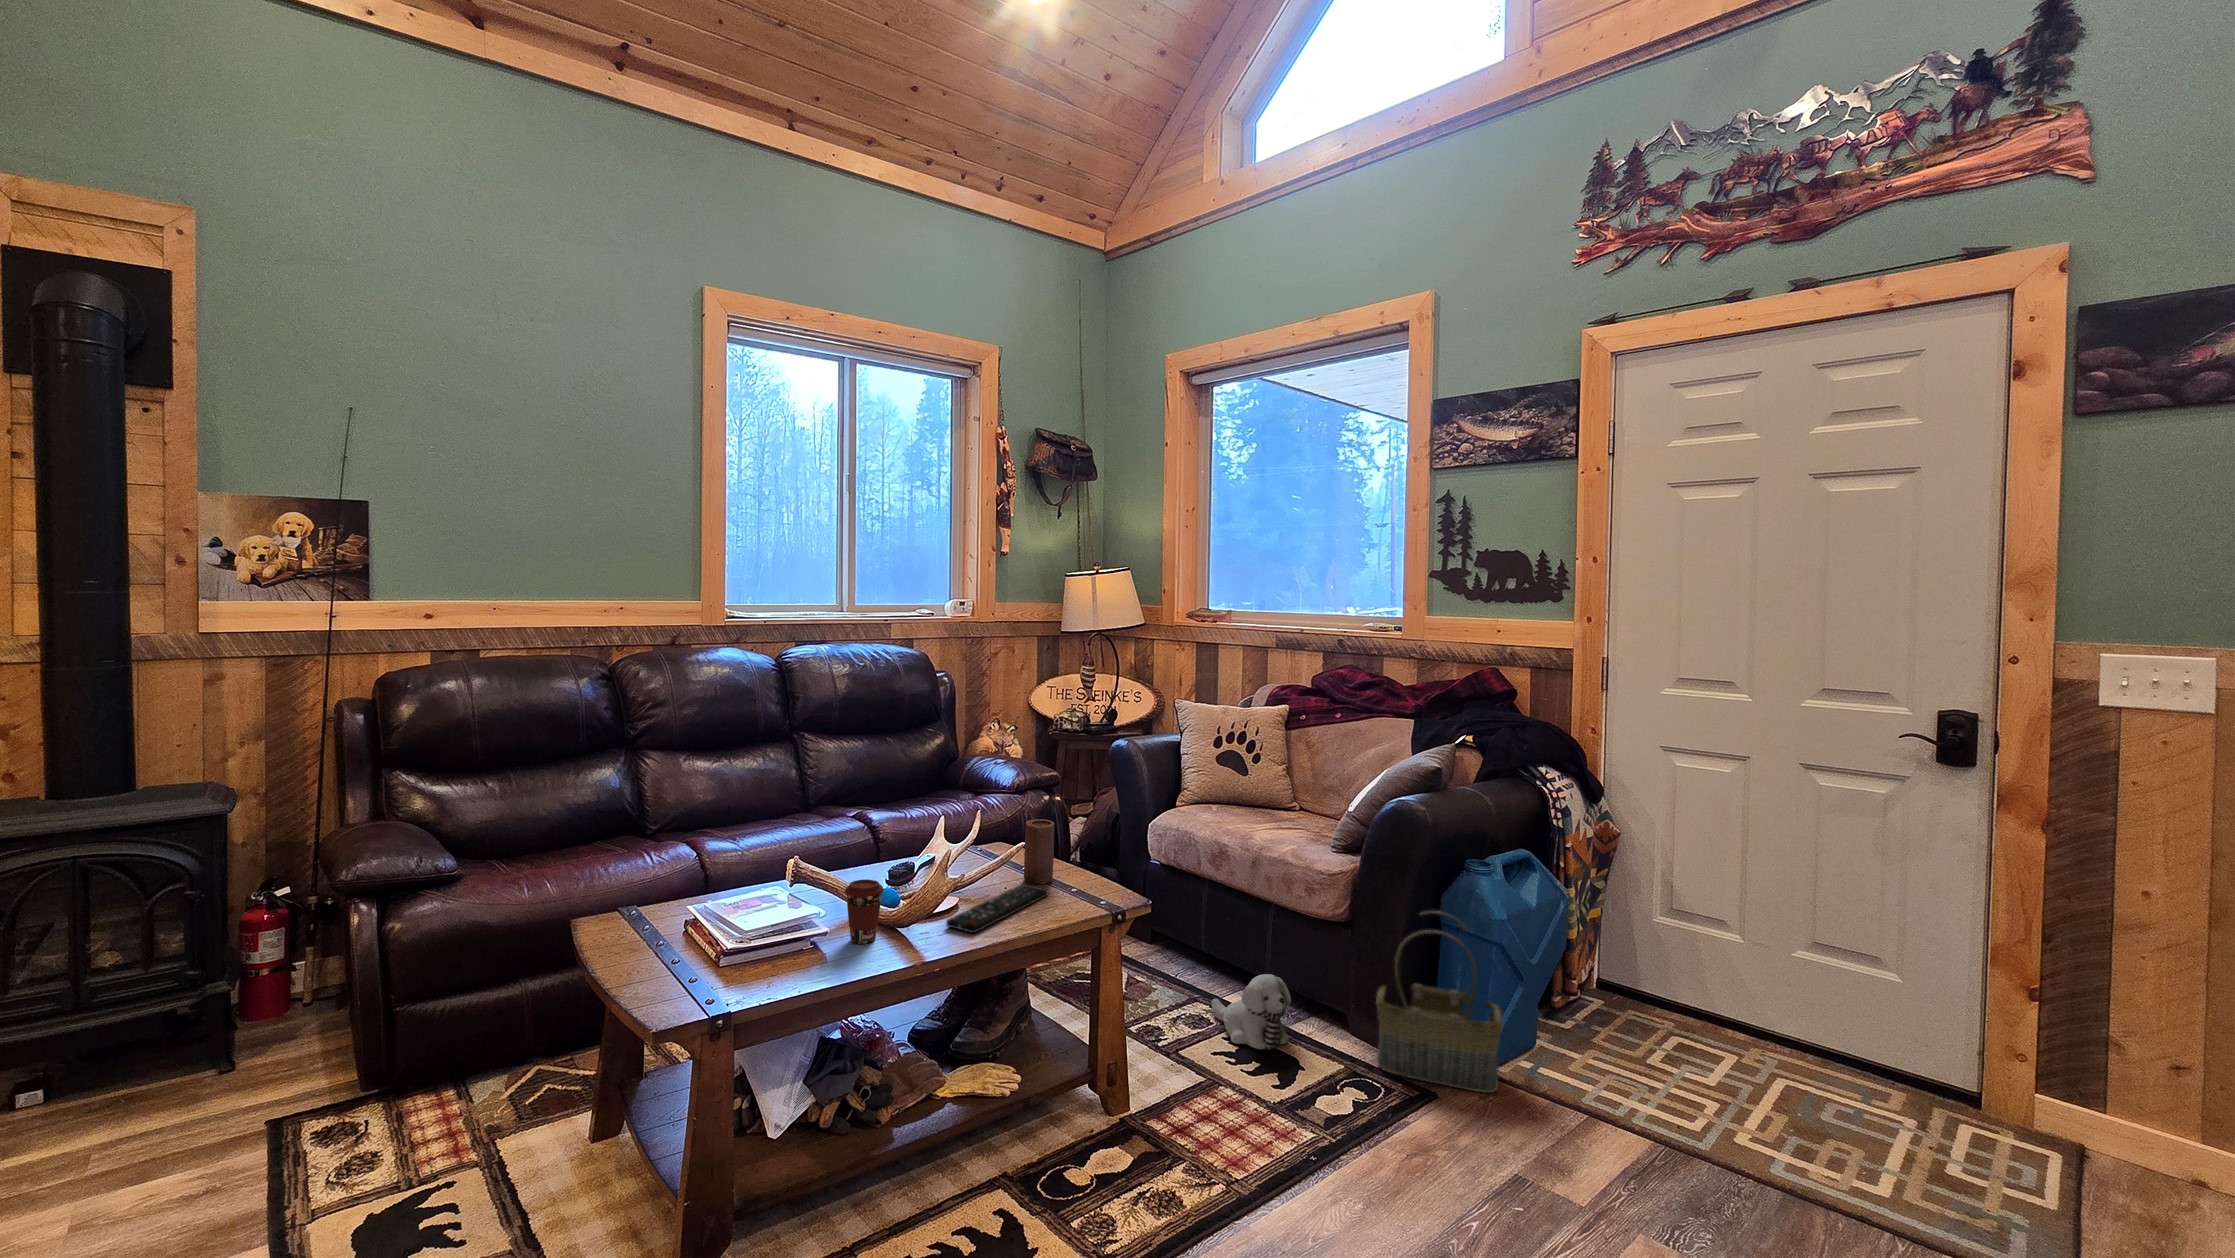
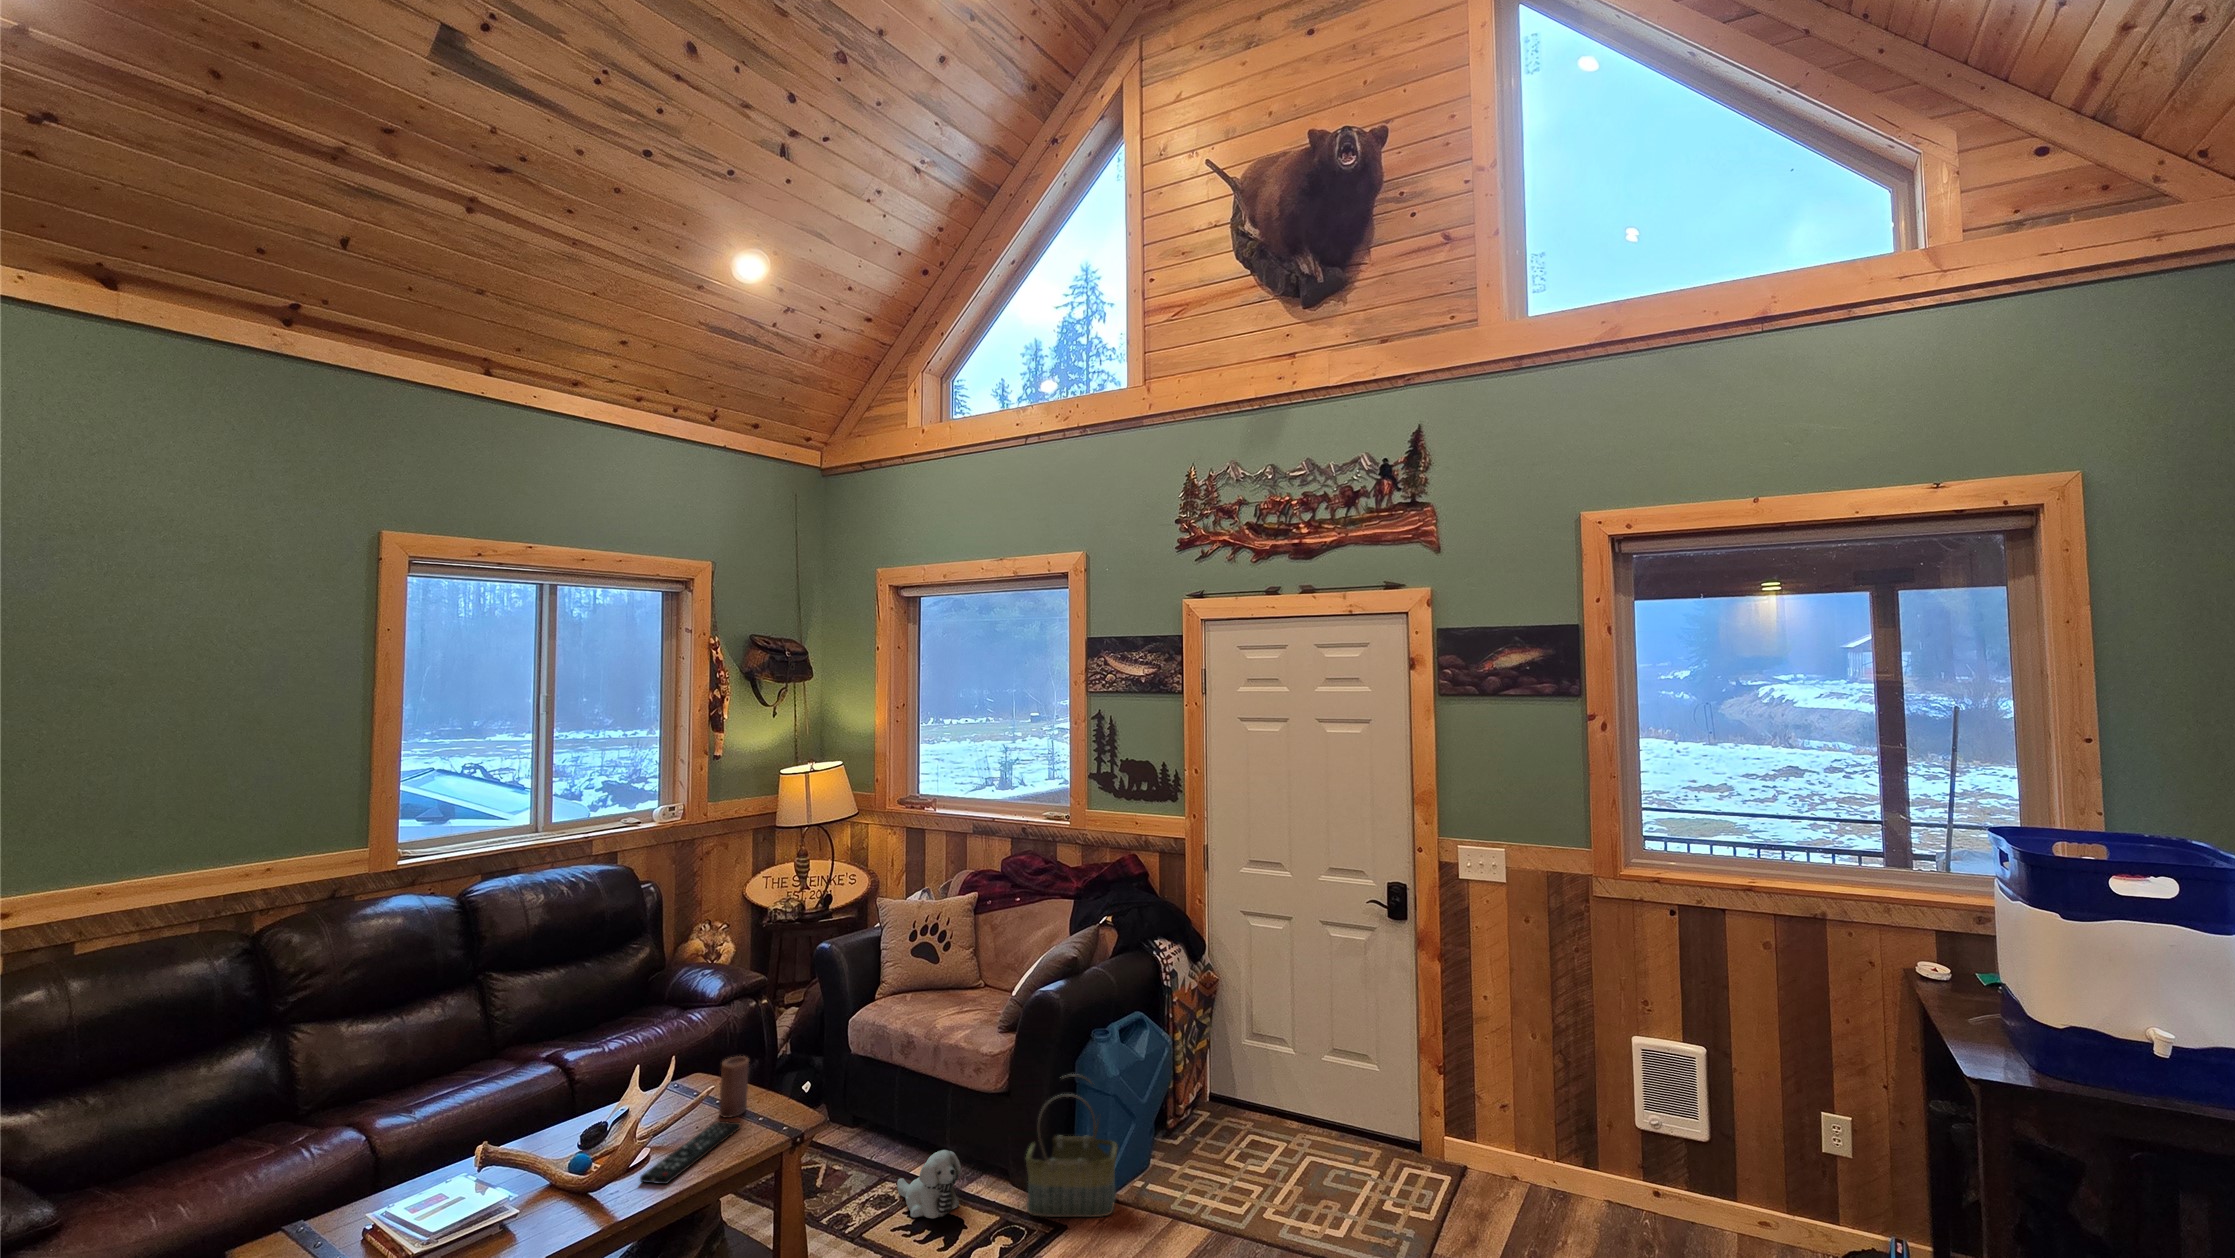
coffee cup: present [844,879,884,944] -> none [539,1155,579,1218]

